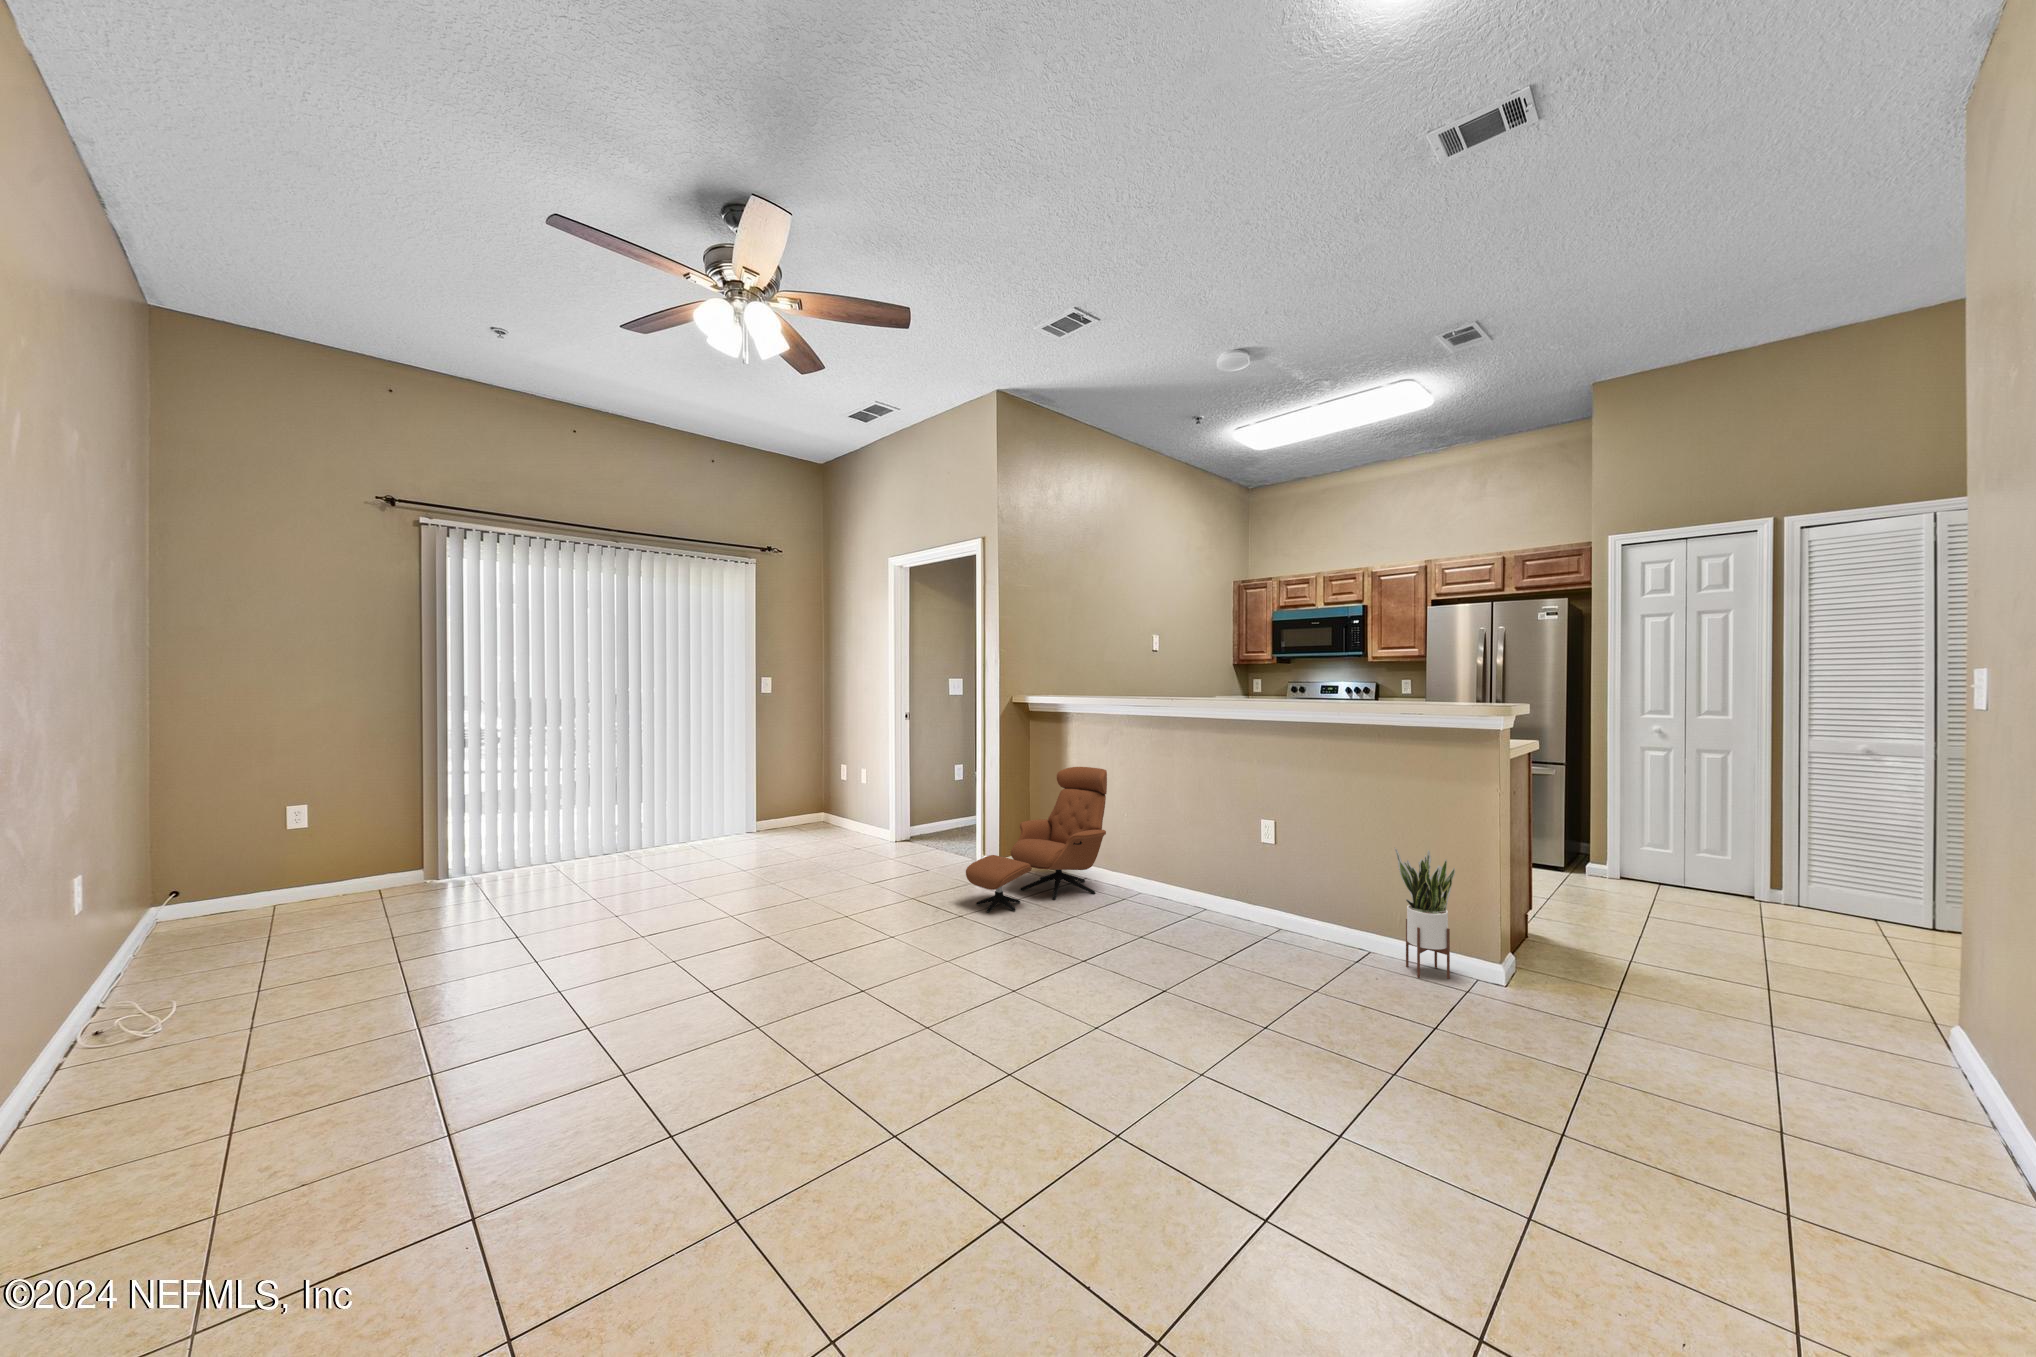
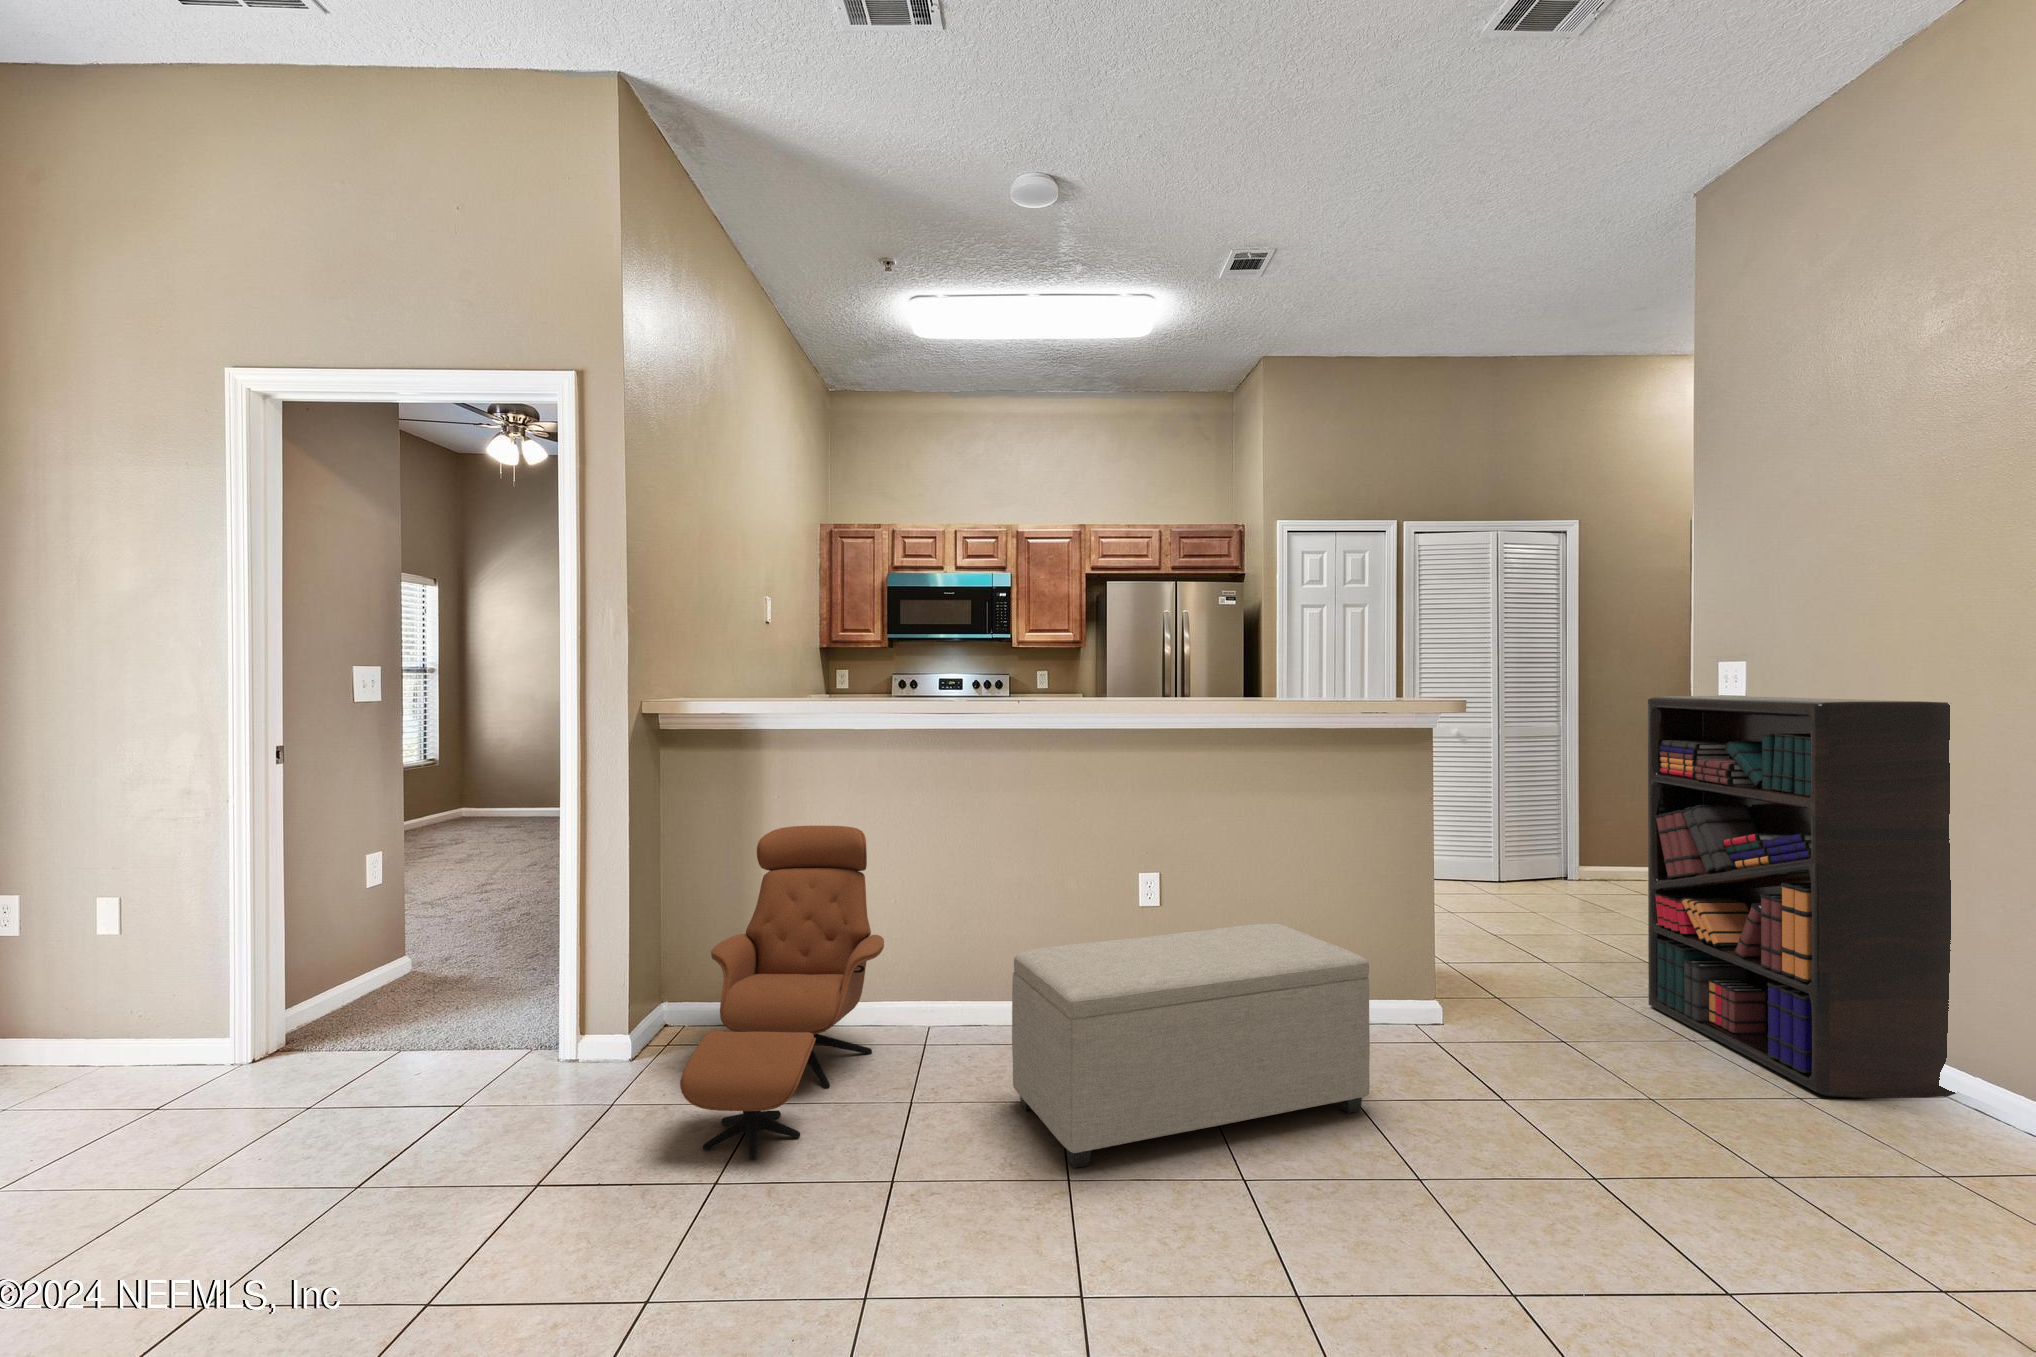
bookshelf: none [1770,710,1994,1163] -> present [1648,696,1956,1098]
ottoman: none [1098,841,1318,984] -> present [1012,923,1370,1168]
potted plant: present [1394,848,1455,979] -> none [1372,886,1431,1055]

